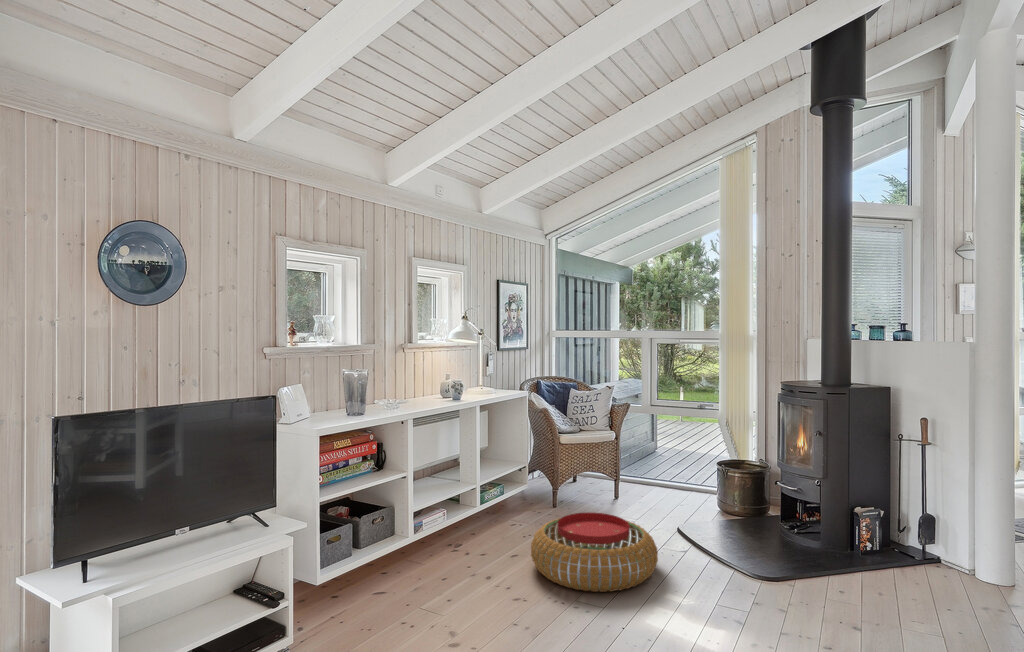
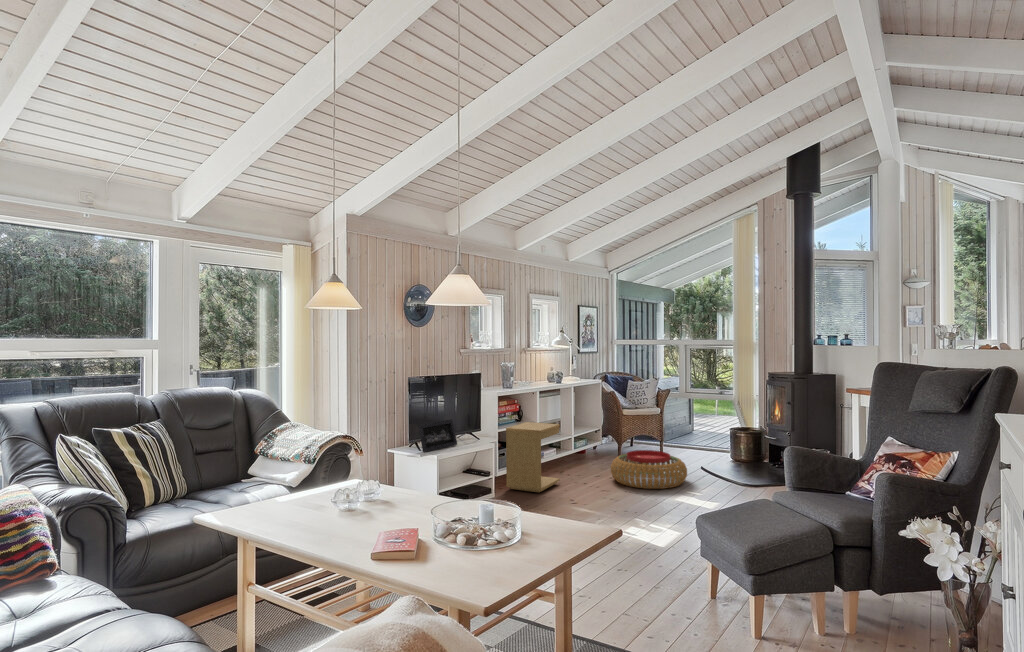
side table: none [339,472,442,610] -> present [506,422,560,492]
picture frame: none [88,494,203,581] -> present [418,419,457,452]

